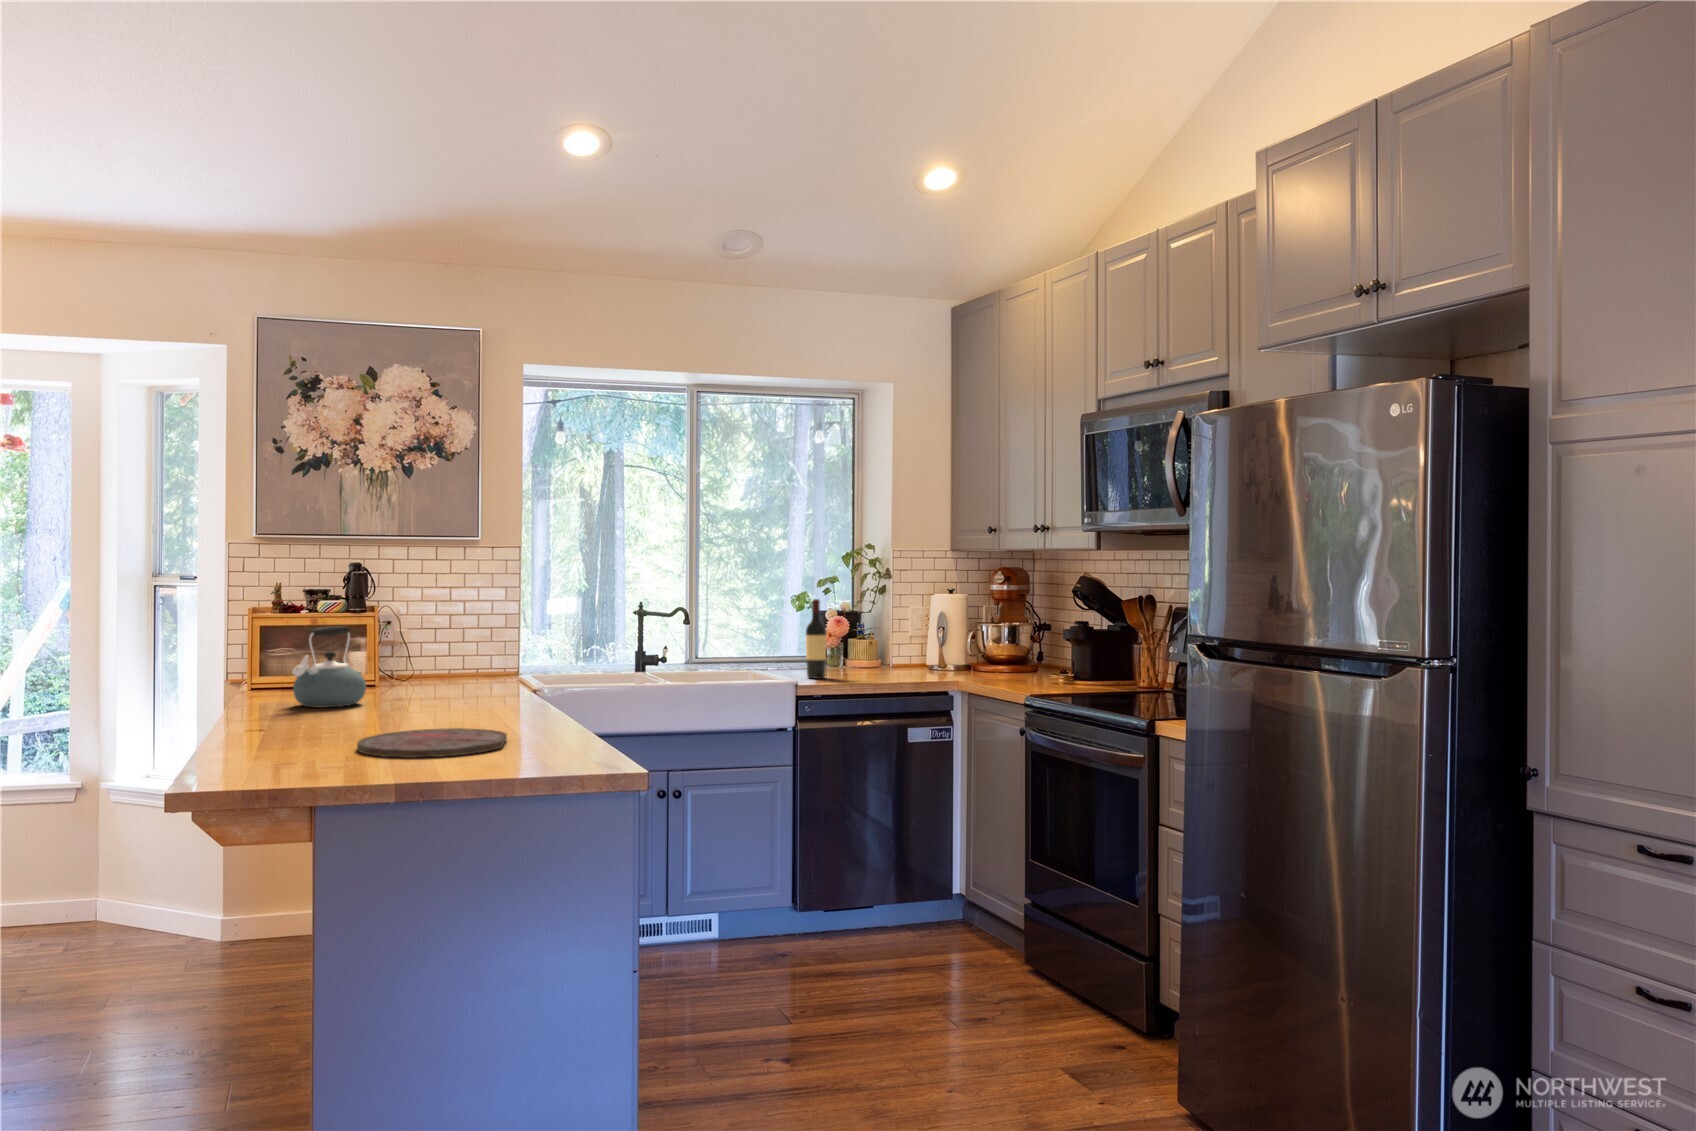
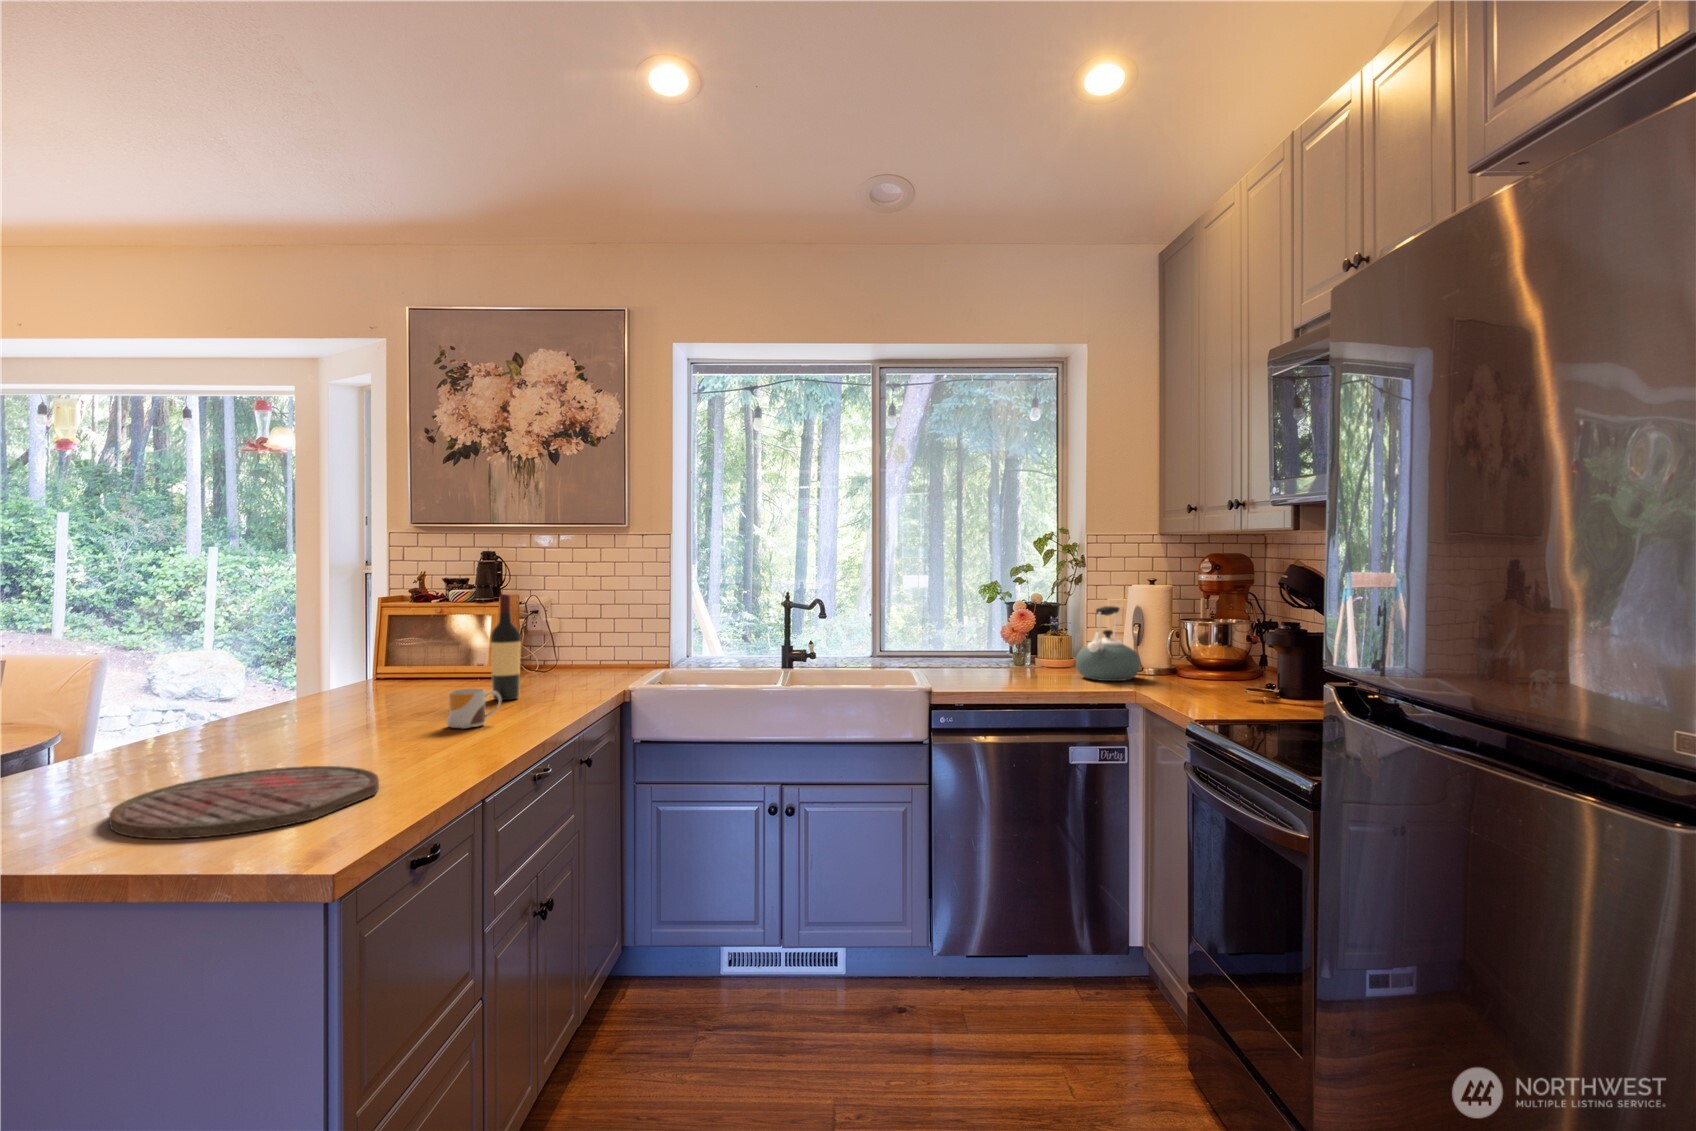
wine bottle: present [806,599,827,679] -> present [490,594,521,700]
kettle: present [292,626,366,708] -> present [1076,606,1140,681]
mug: none [438,683,478,714] -> present [446,689,501,729]

